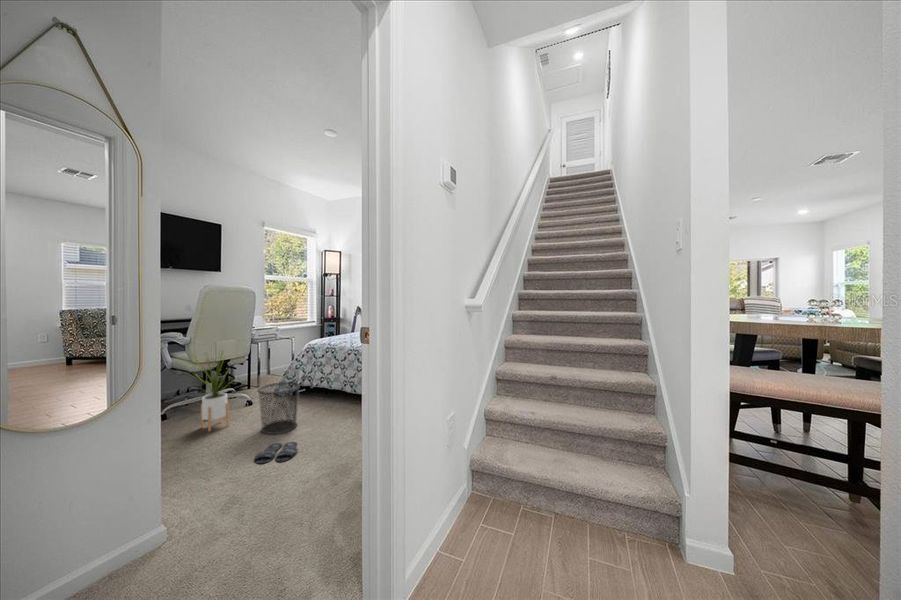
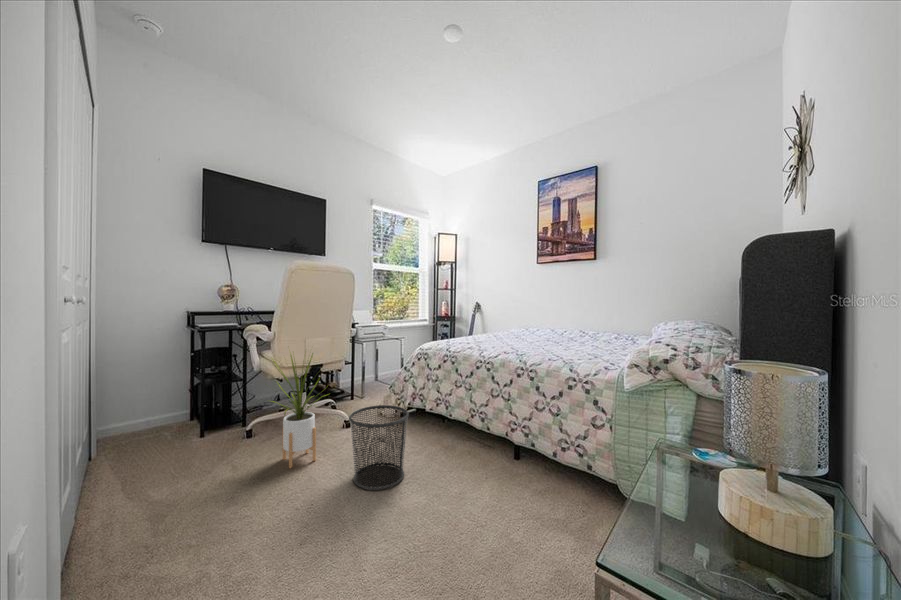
slippers: present [255,442,298,464] -> none [334,514,404,569]

